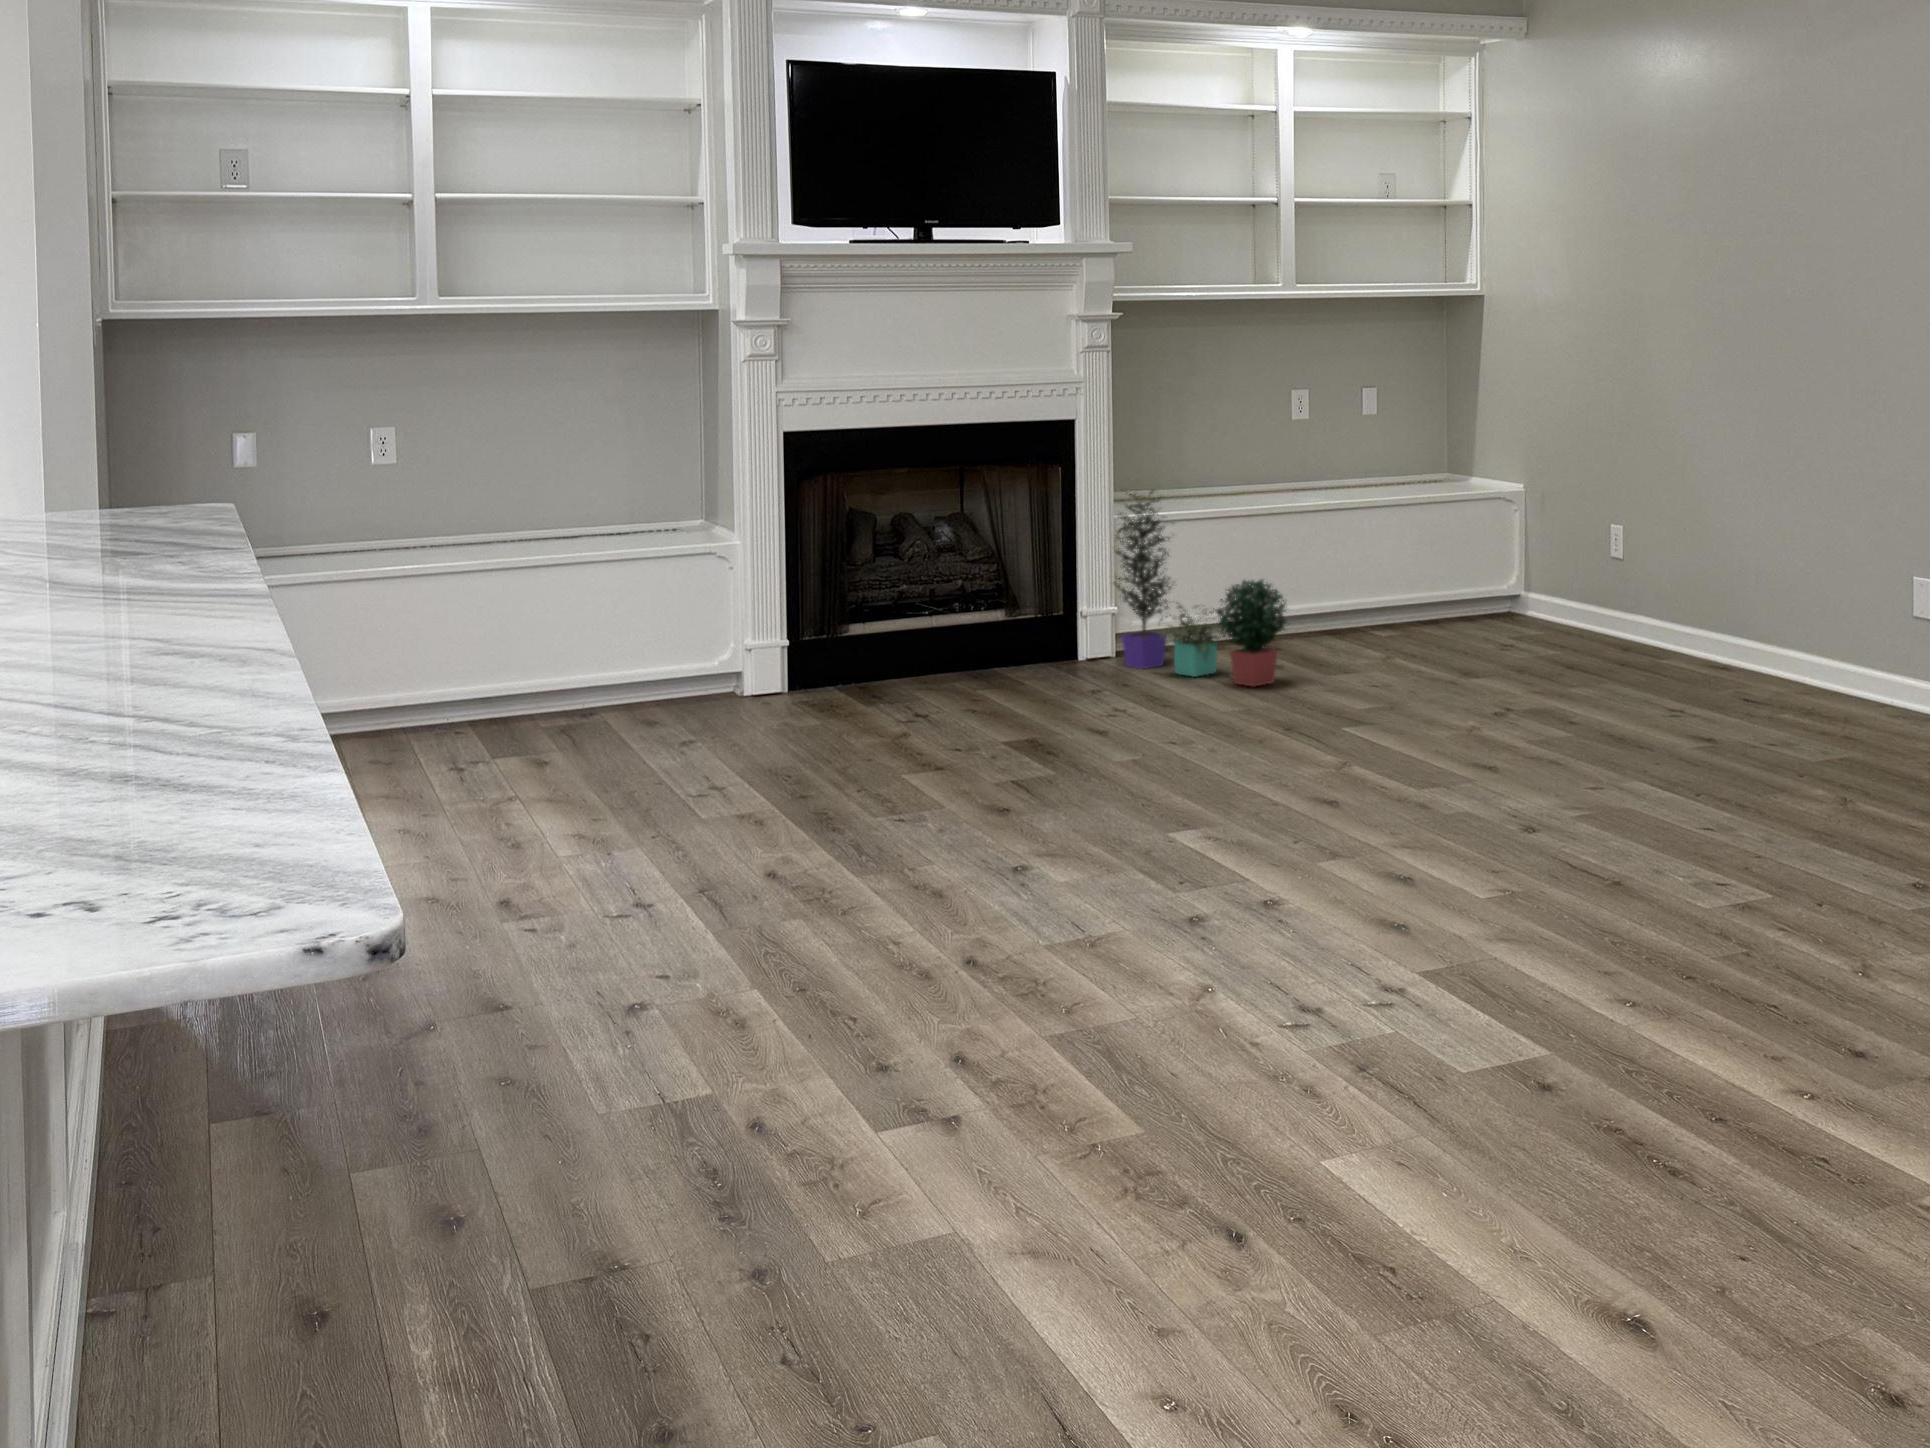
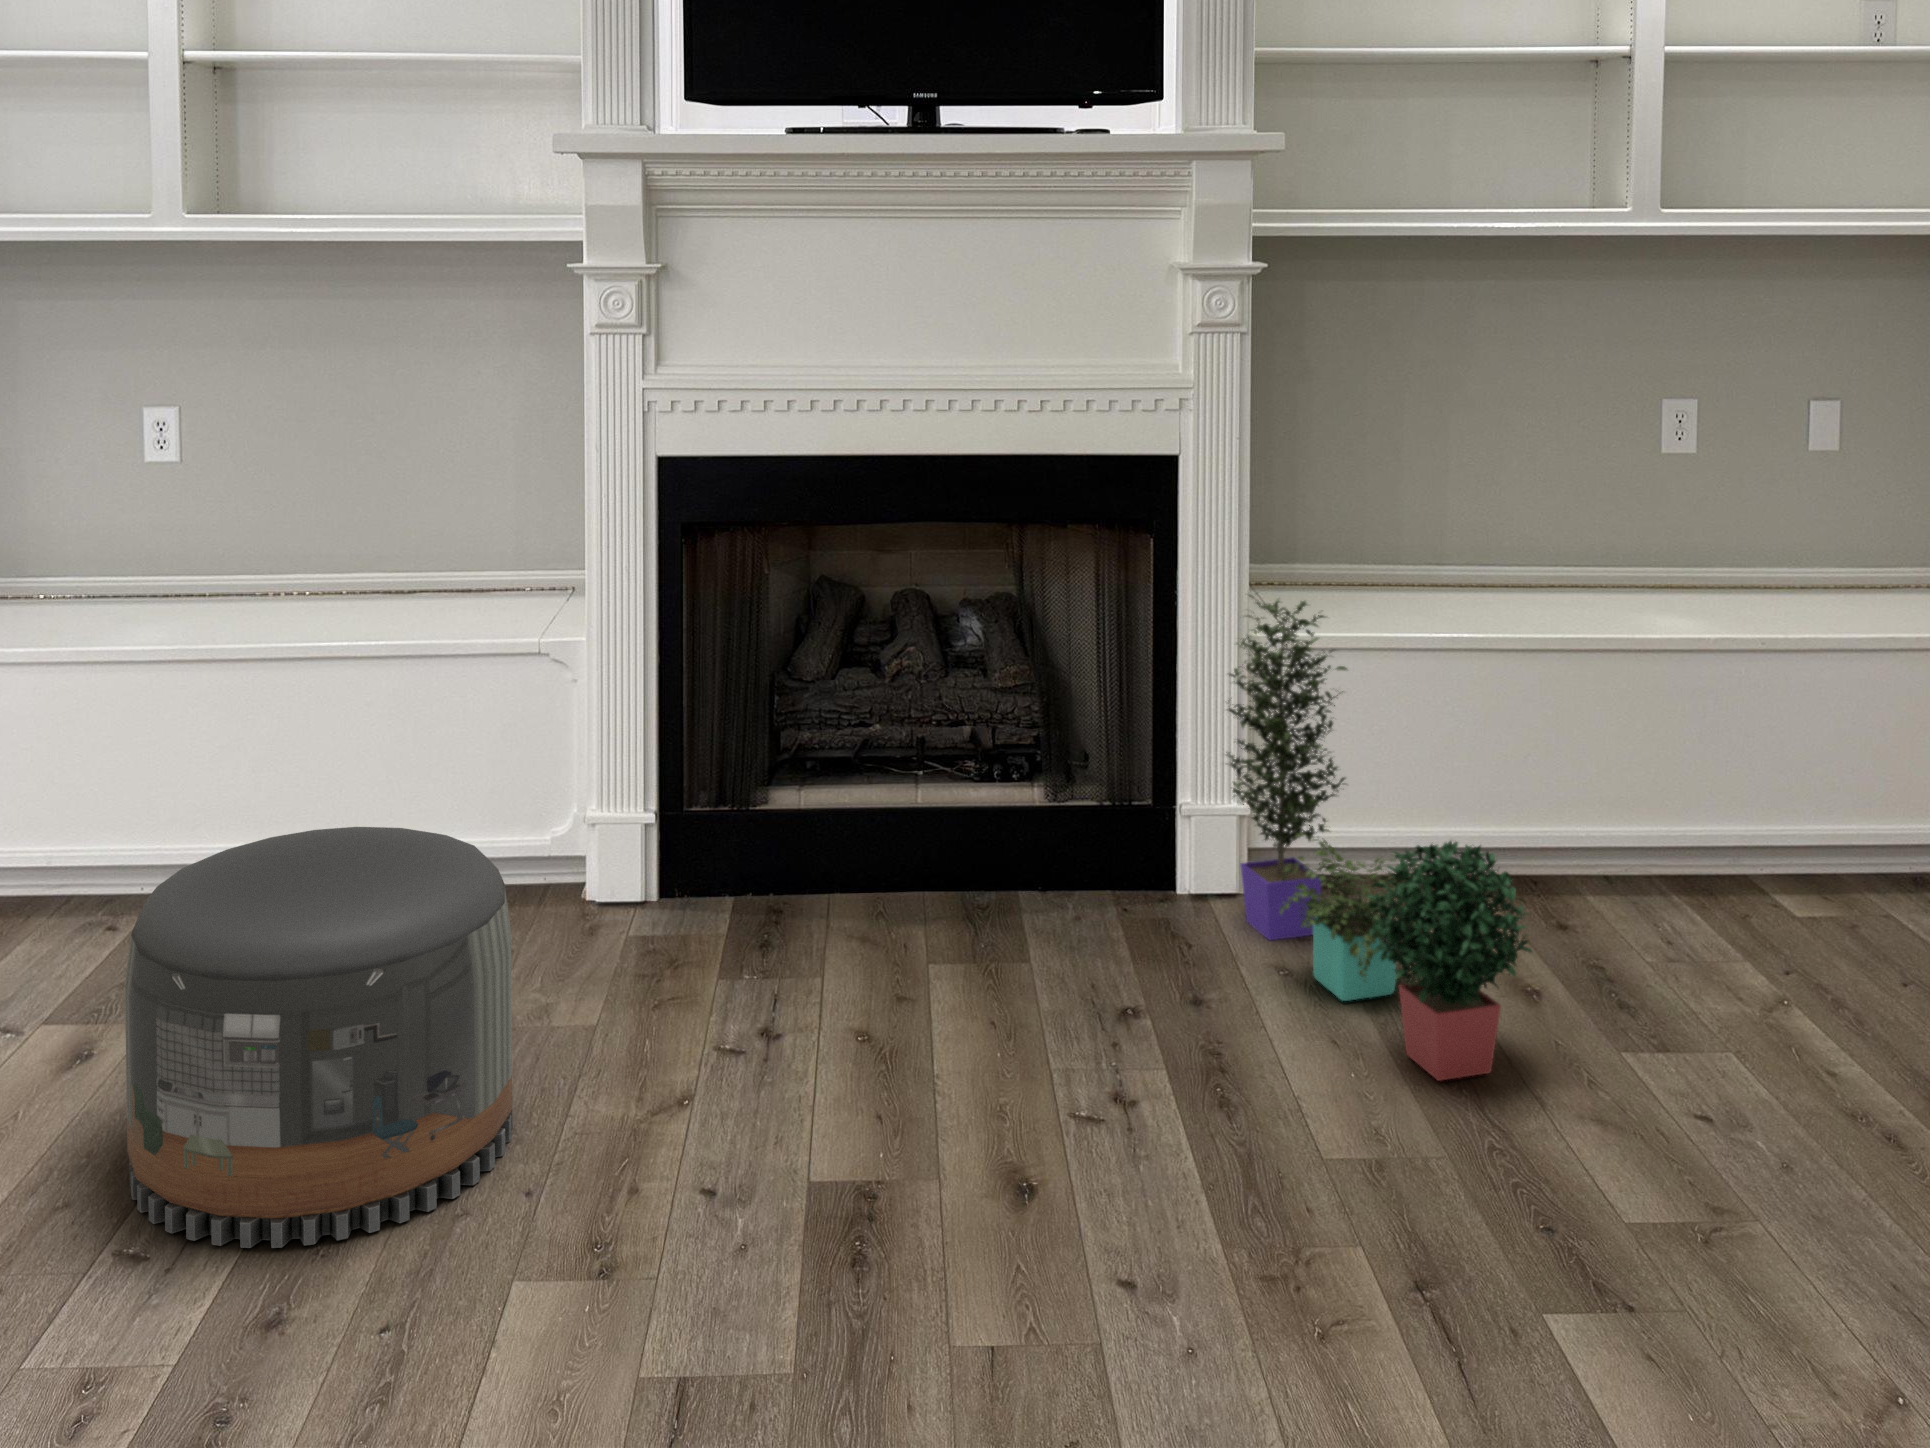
pouf: none [654,605,850,778] -> present [125,827,513,1248]

